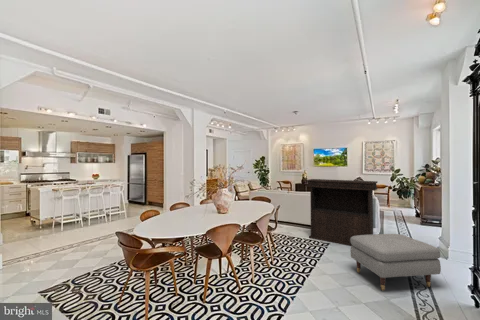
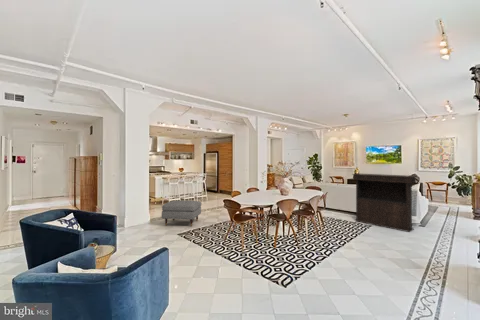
ottoman: present [350,234,441,291] -> present [162,201,201,226]

